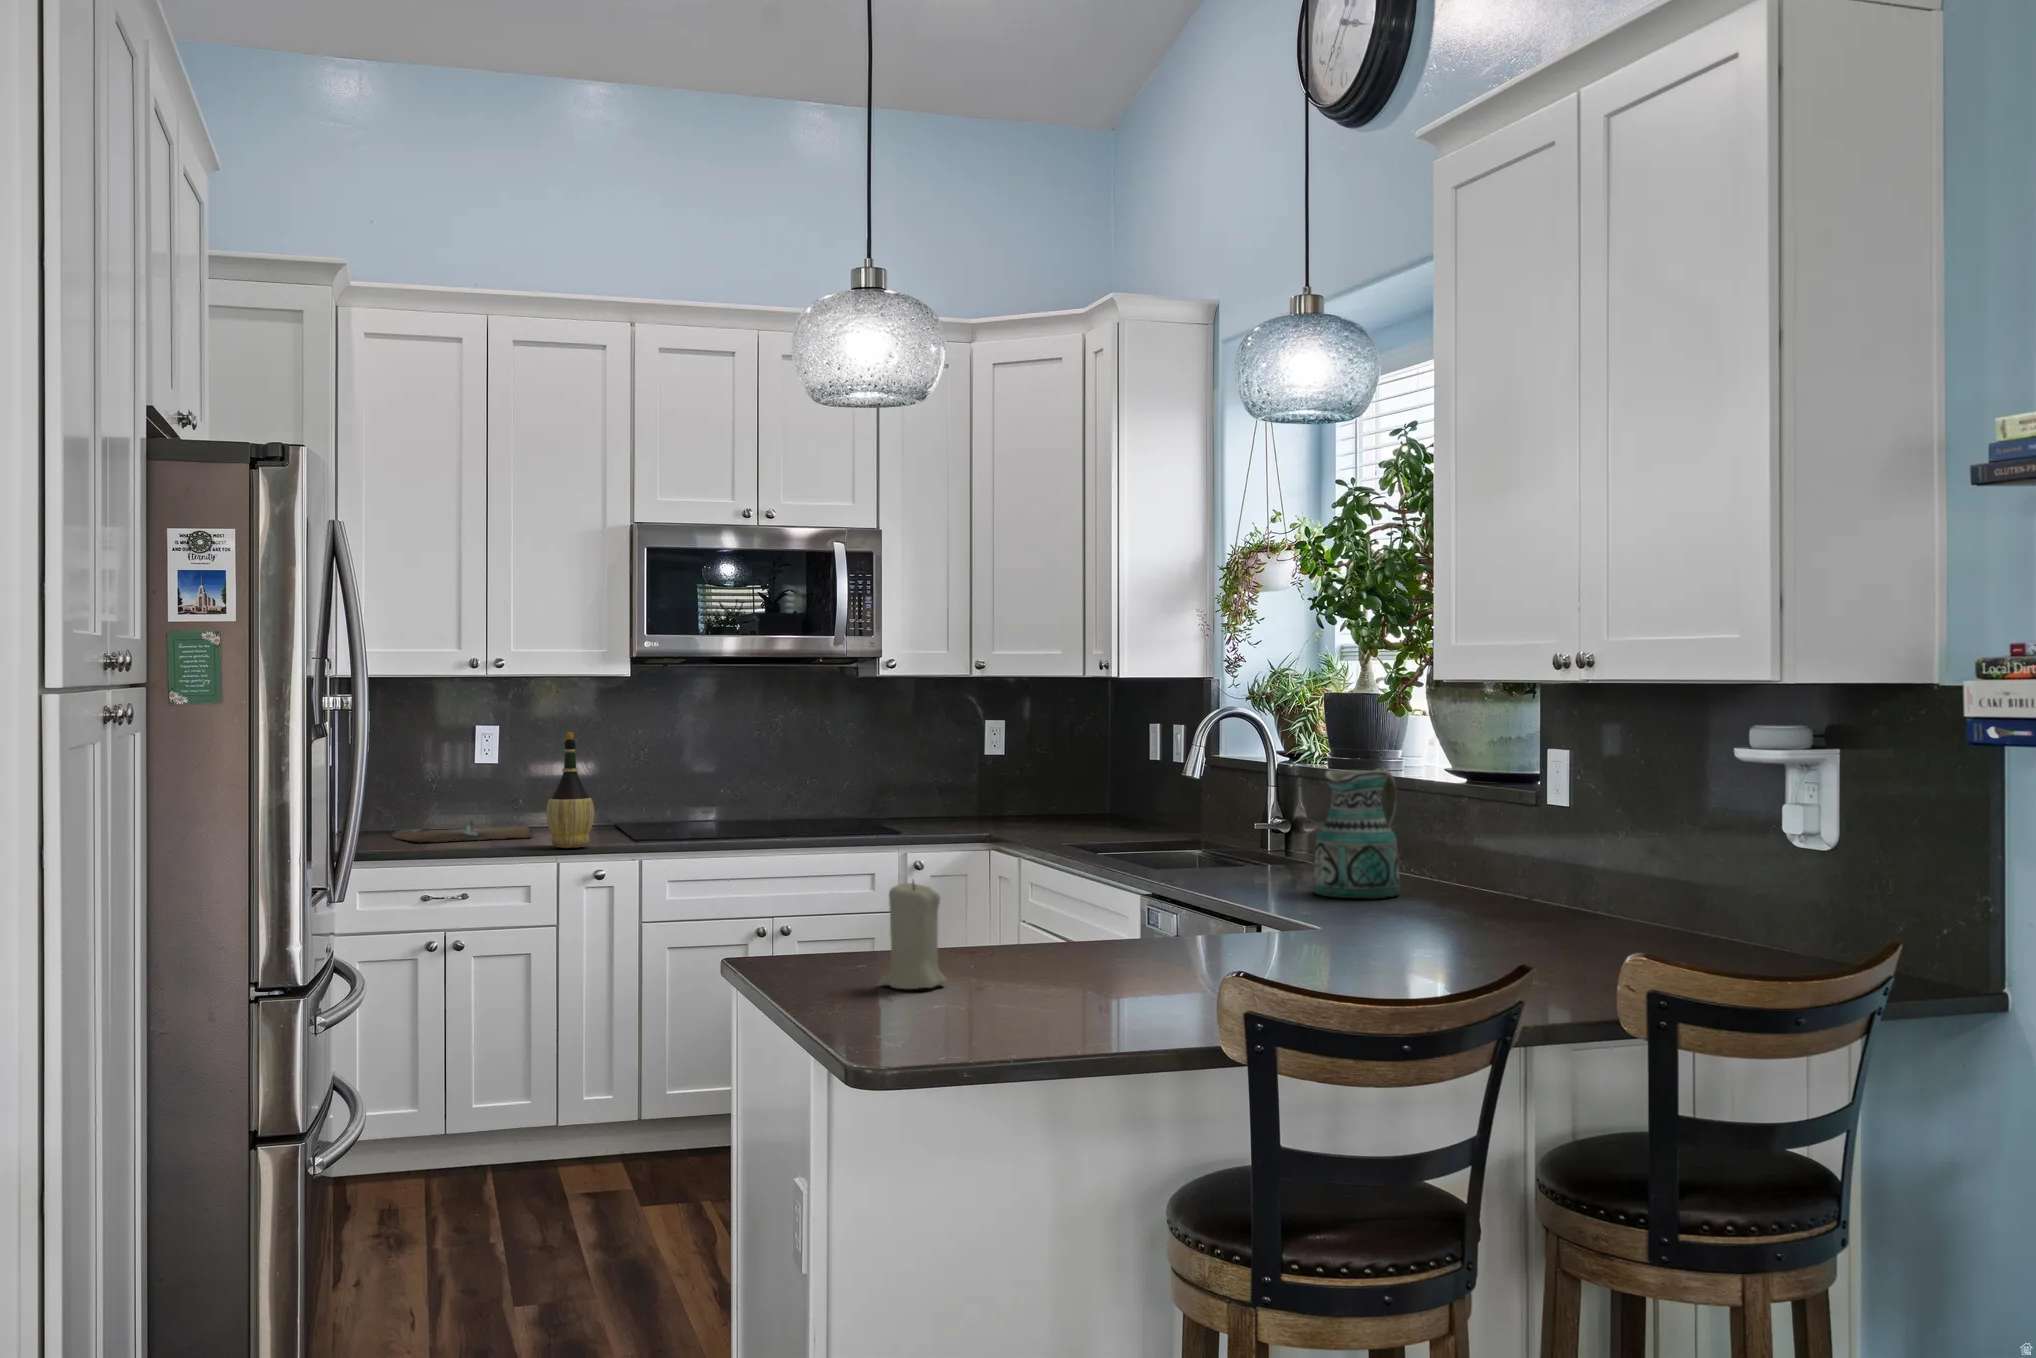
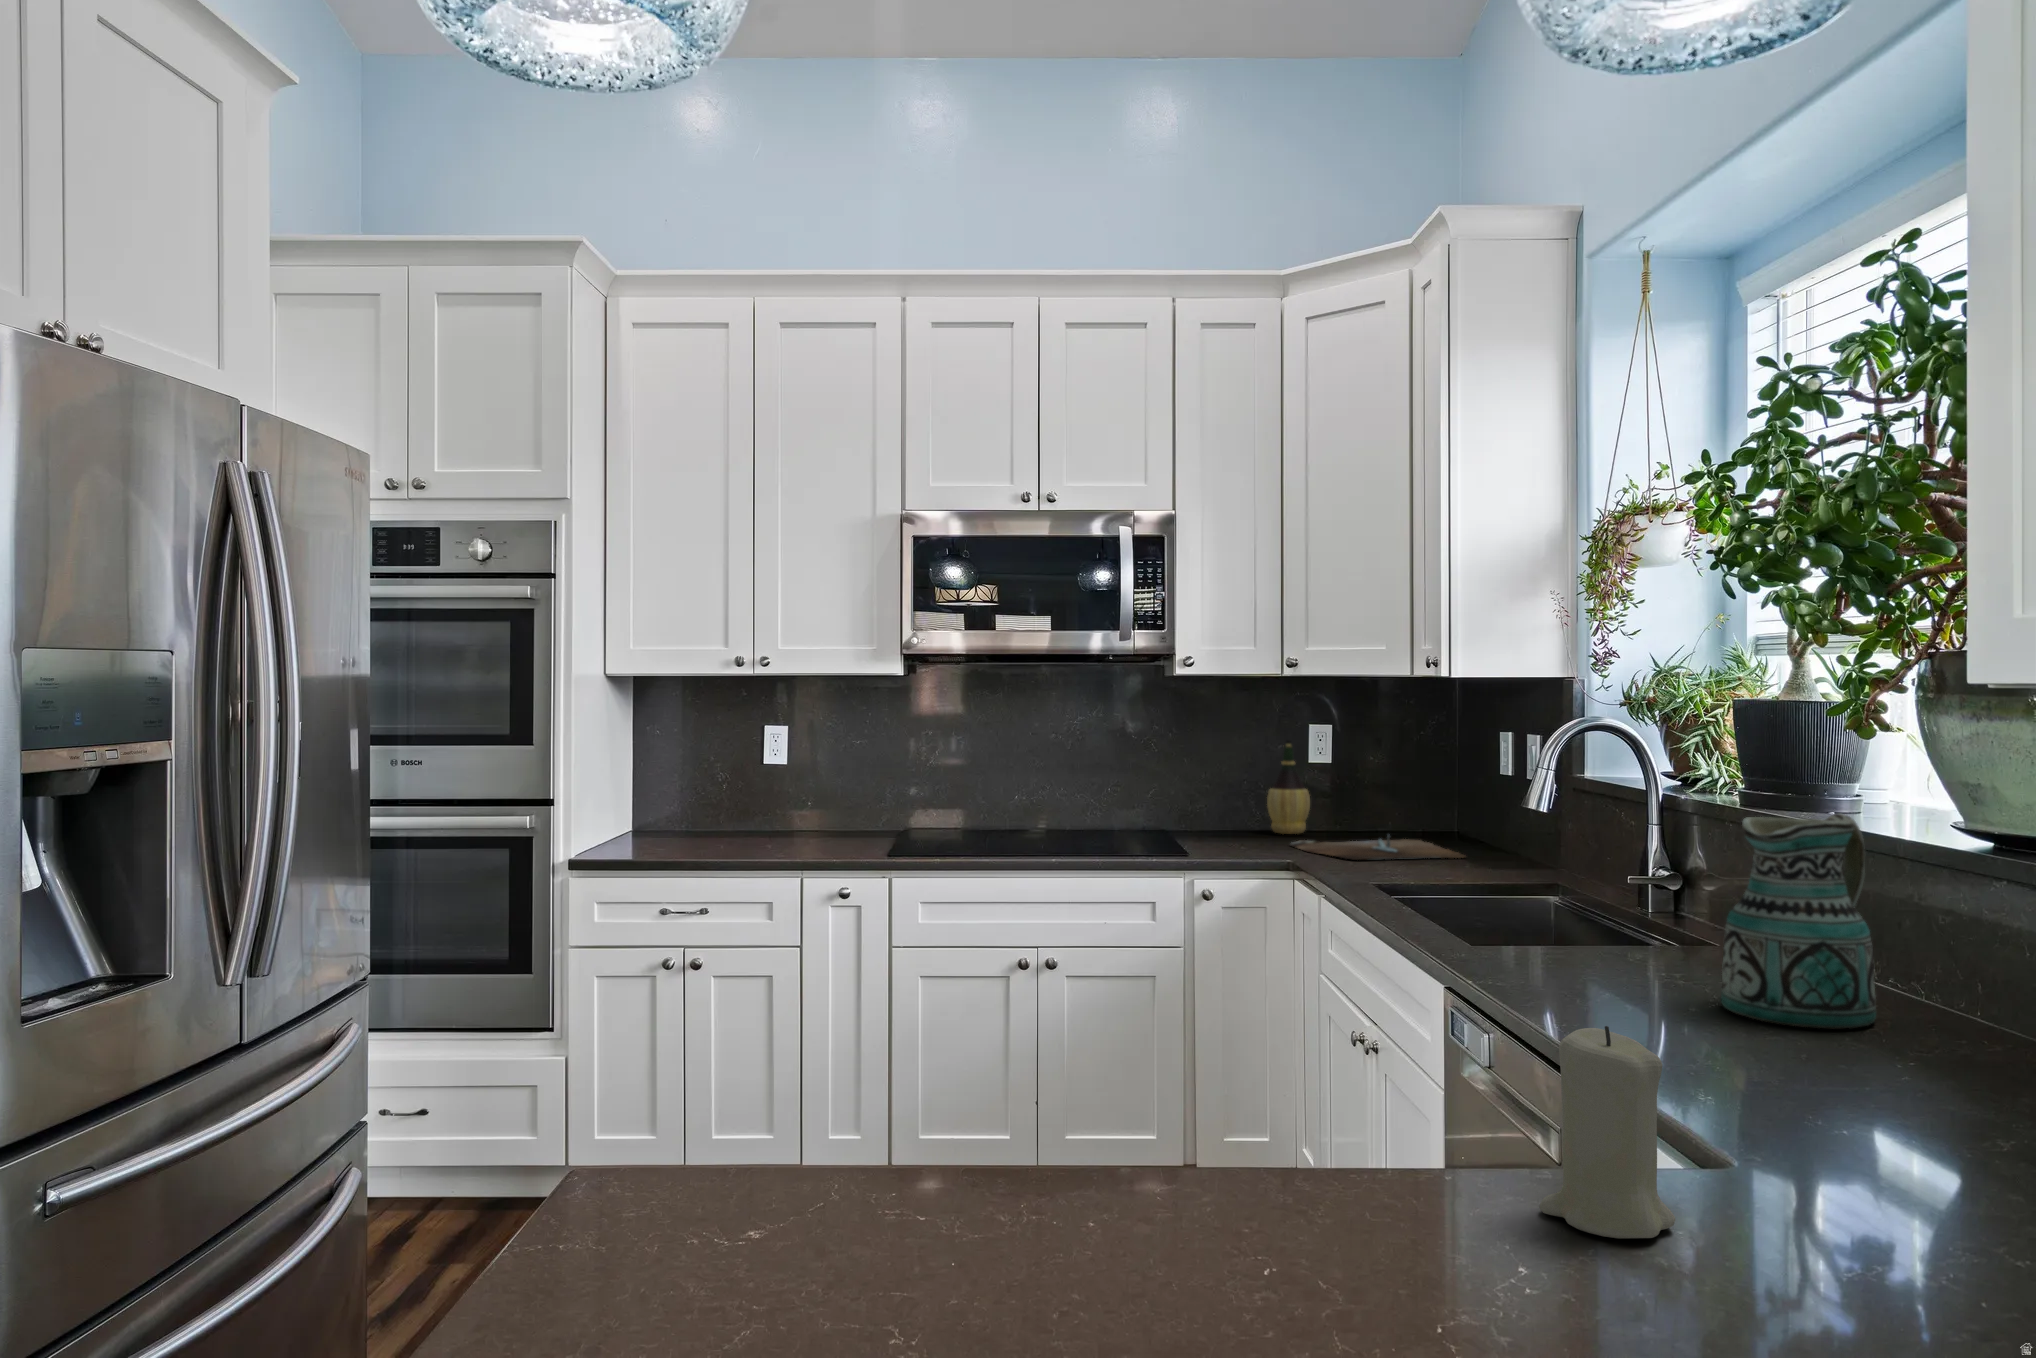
wine bottle: present [546,732,594,848] -> present [1267,741,1310,834]
cutting board: present [392,821,531,842] -> present [1290,835,1464,860]
candle: present [879,881,947,989] -> present [1540,1026,1675,1238]

